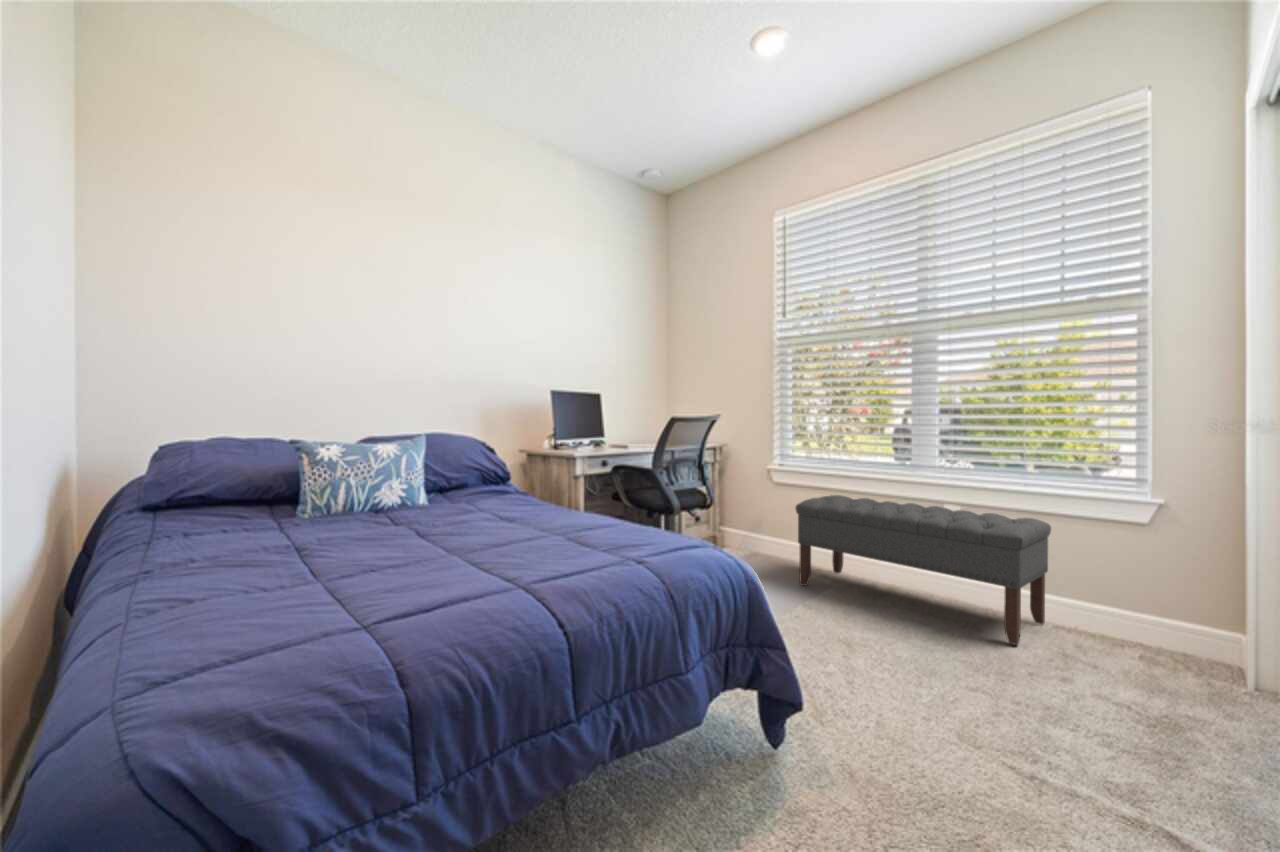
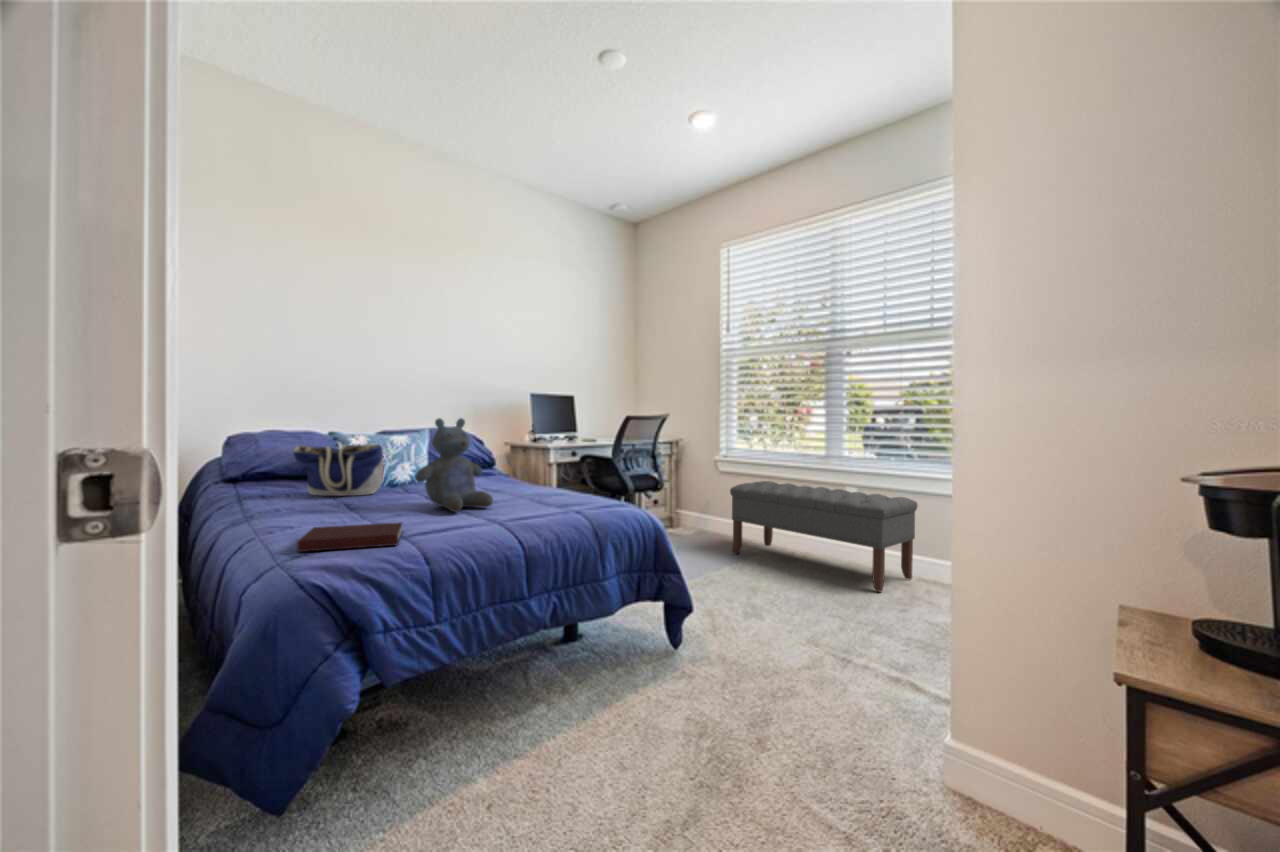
stuffed bear: none [396,420,512,562] -> present [415,418,493,512]
tote bag: none [228,456,360,530] -> present [293,444,384,496]
notebook: none [153,593,367,672] -> present [297,522,402,552]

